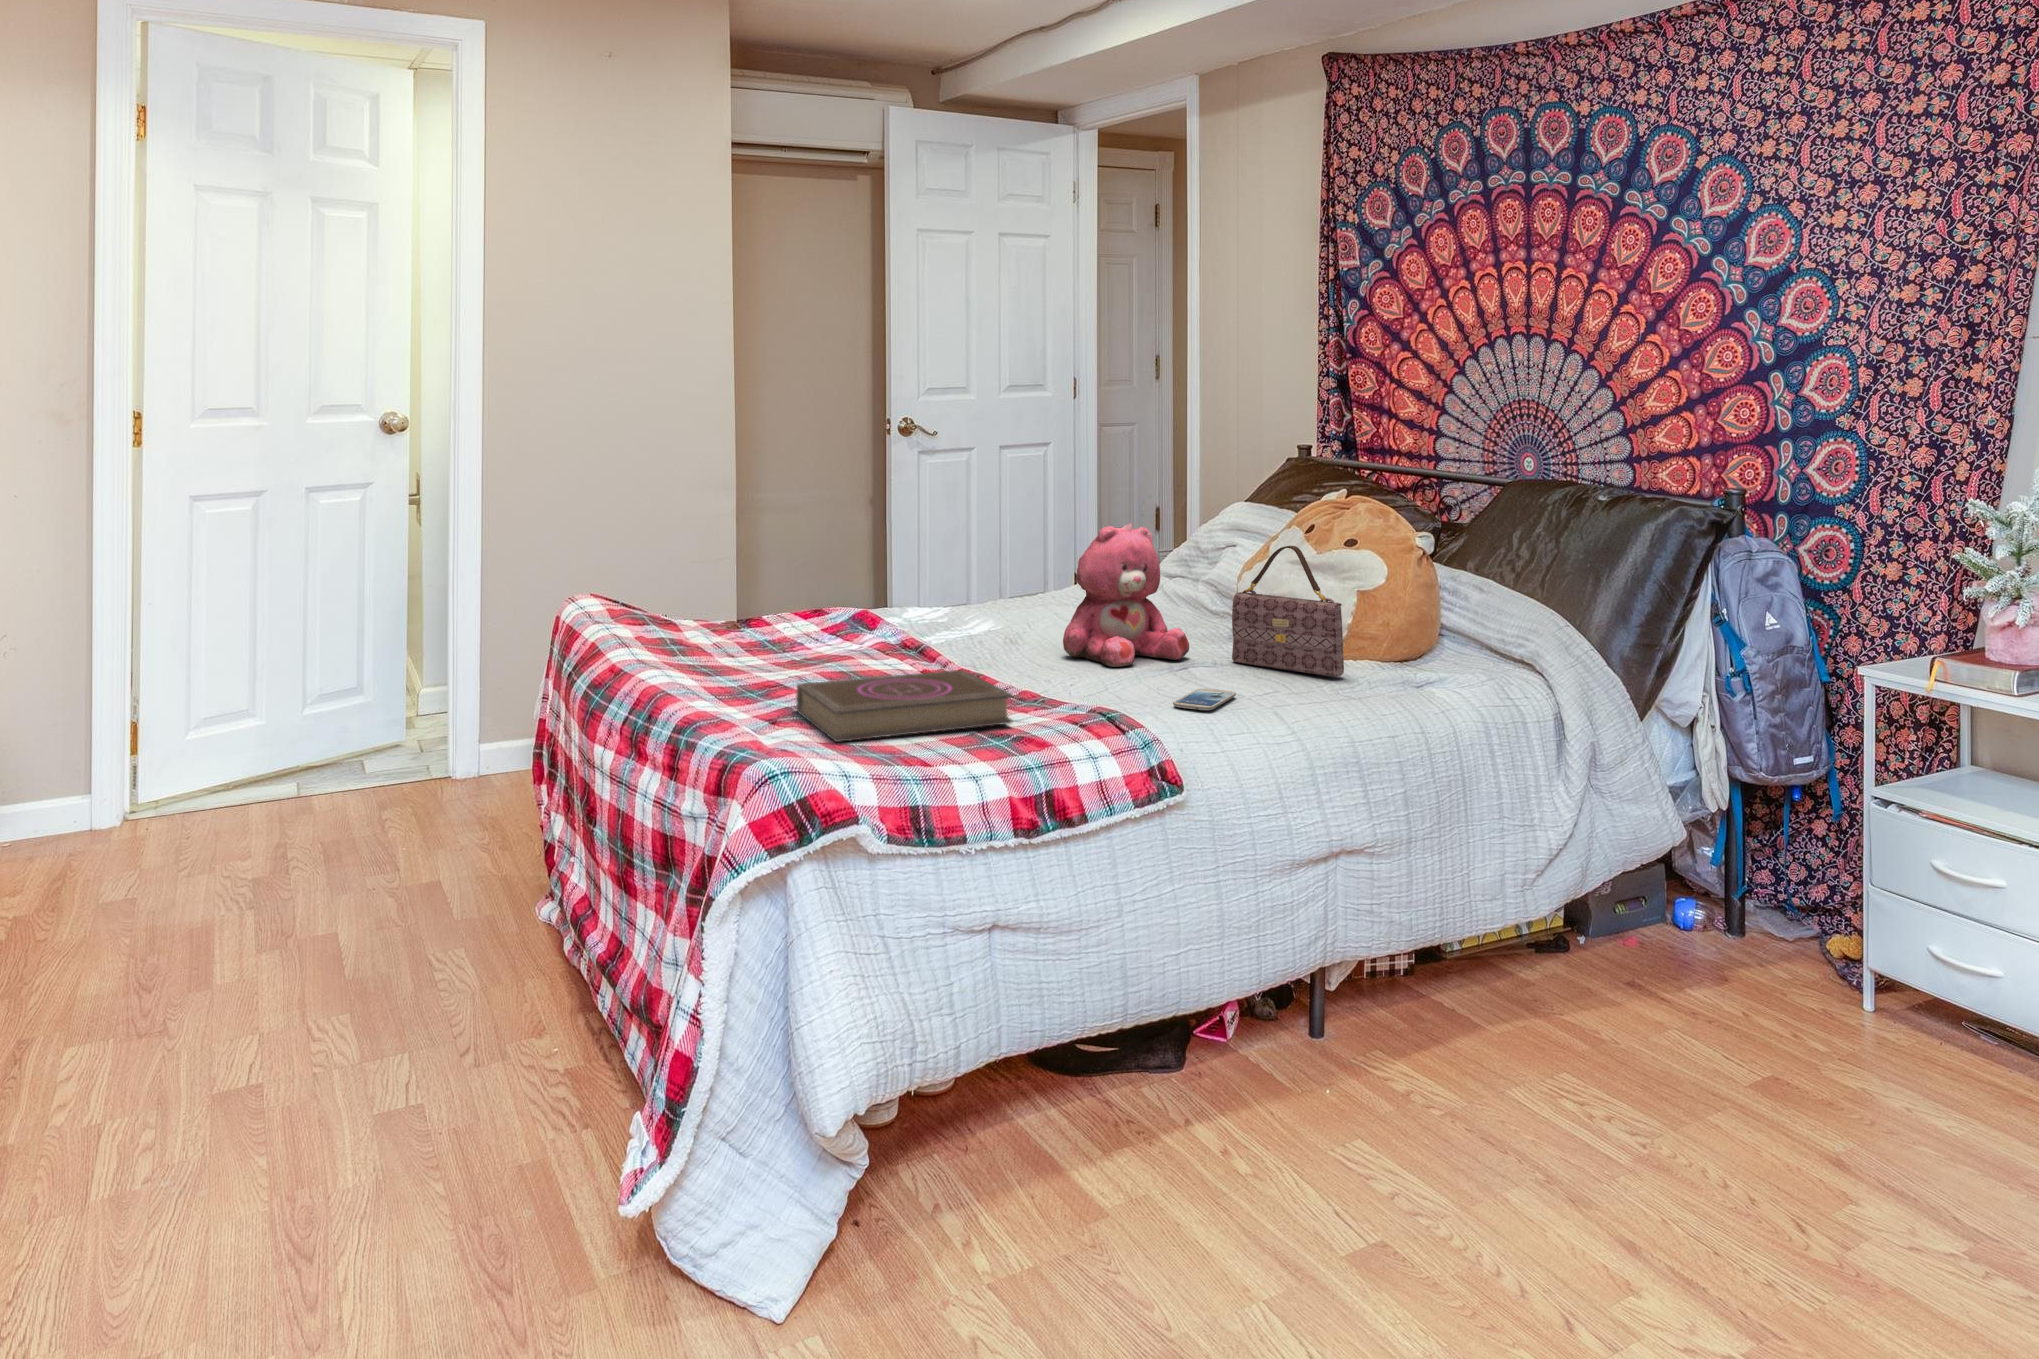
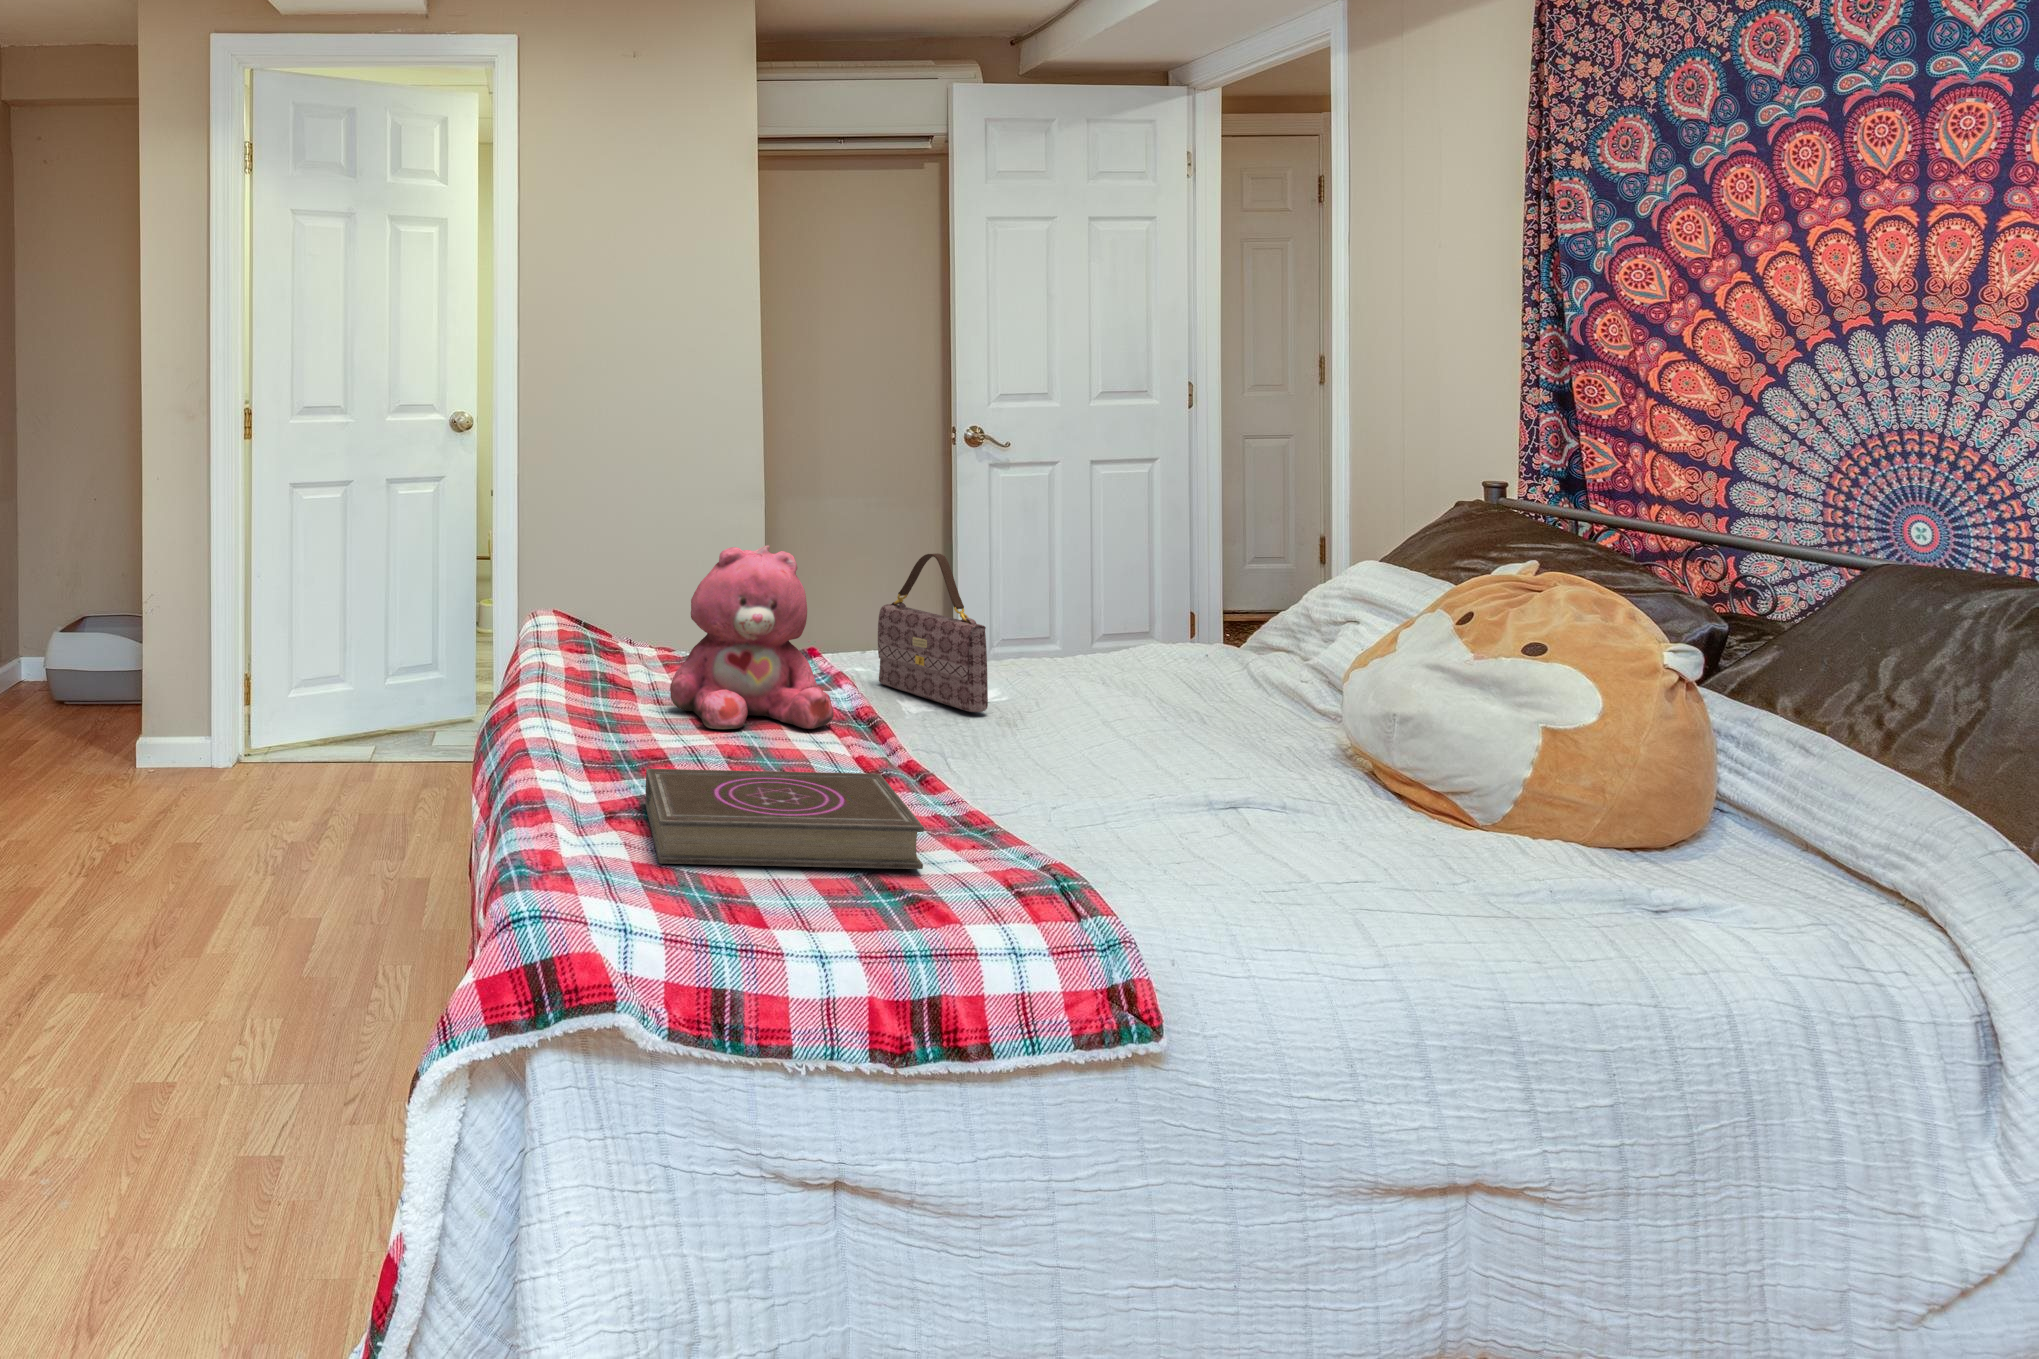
teddy bear: present [1063,523,1189,667] -> present [670,545,834,729]
handbag: present [1232,546,1344,677] -> present [878,553,988,712]
smartphone: present [1173,689,1236,710] -> none [1194,847,1307,889]

